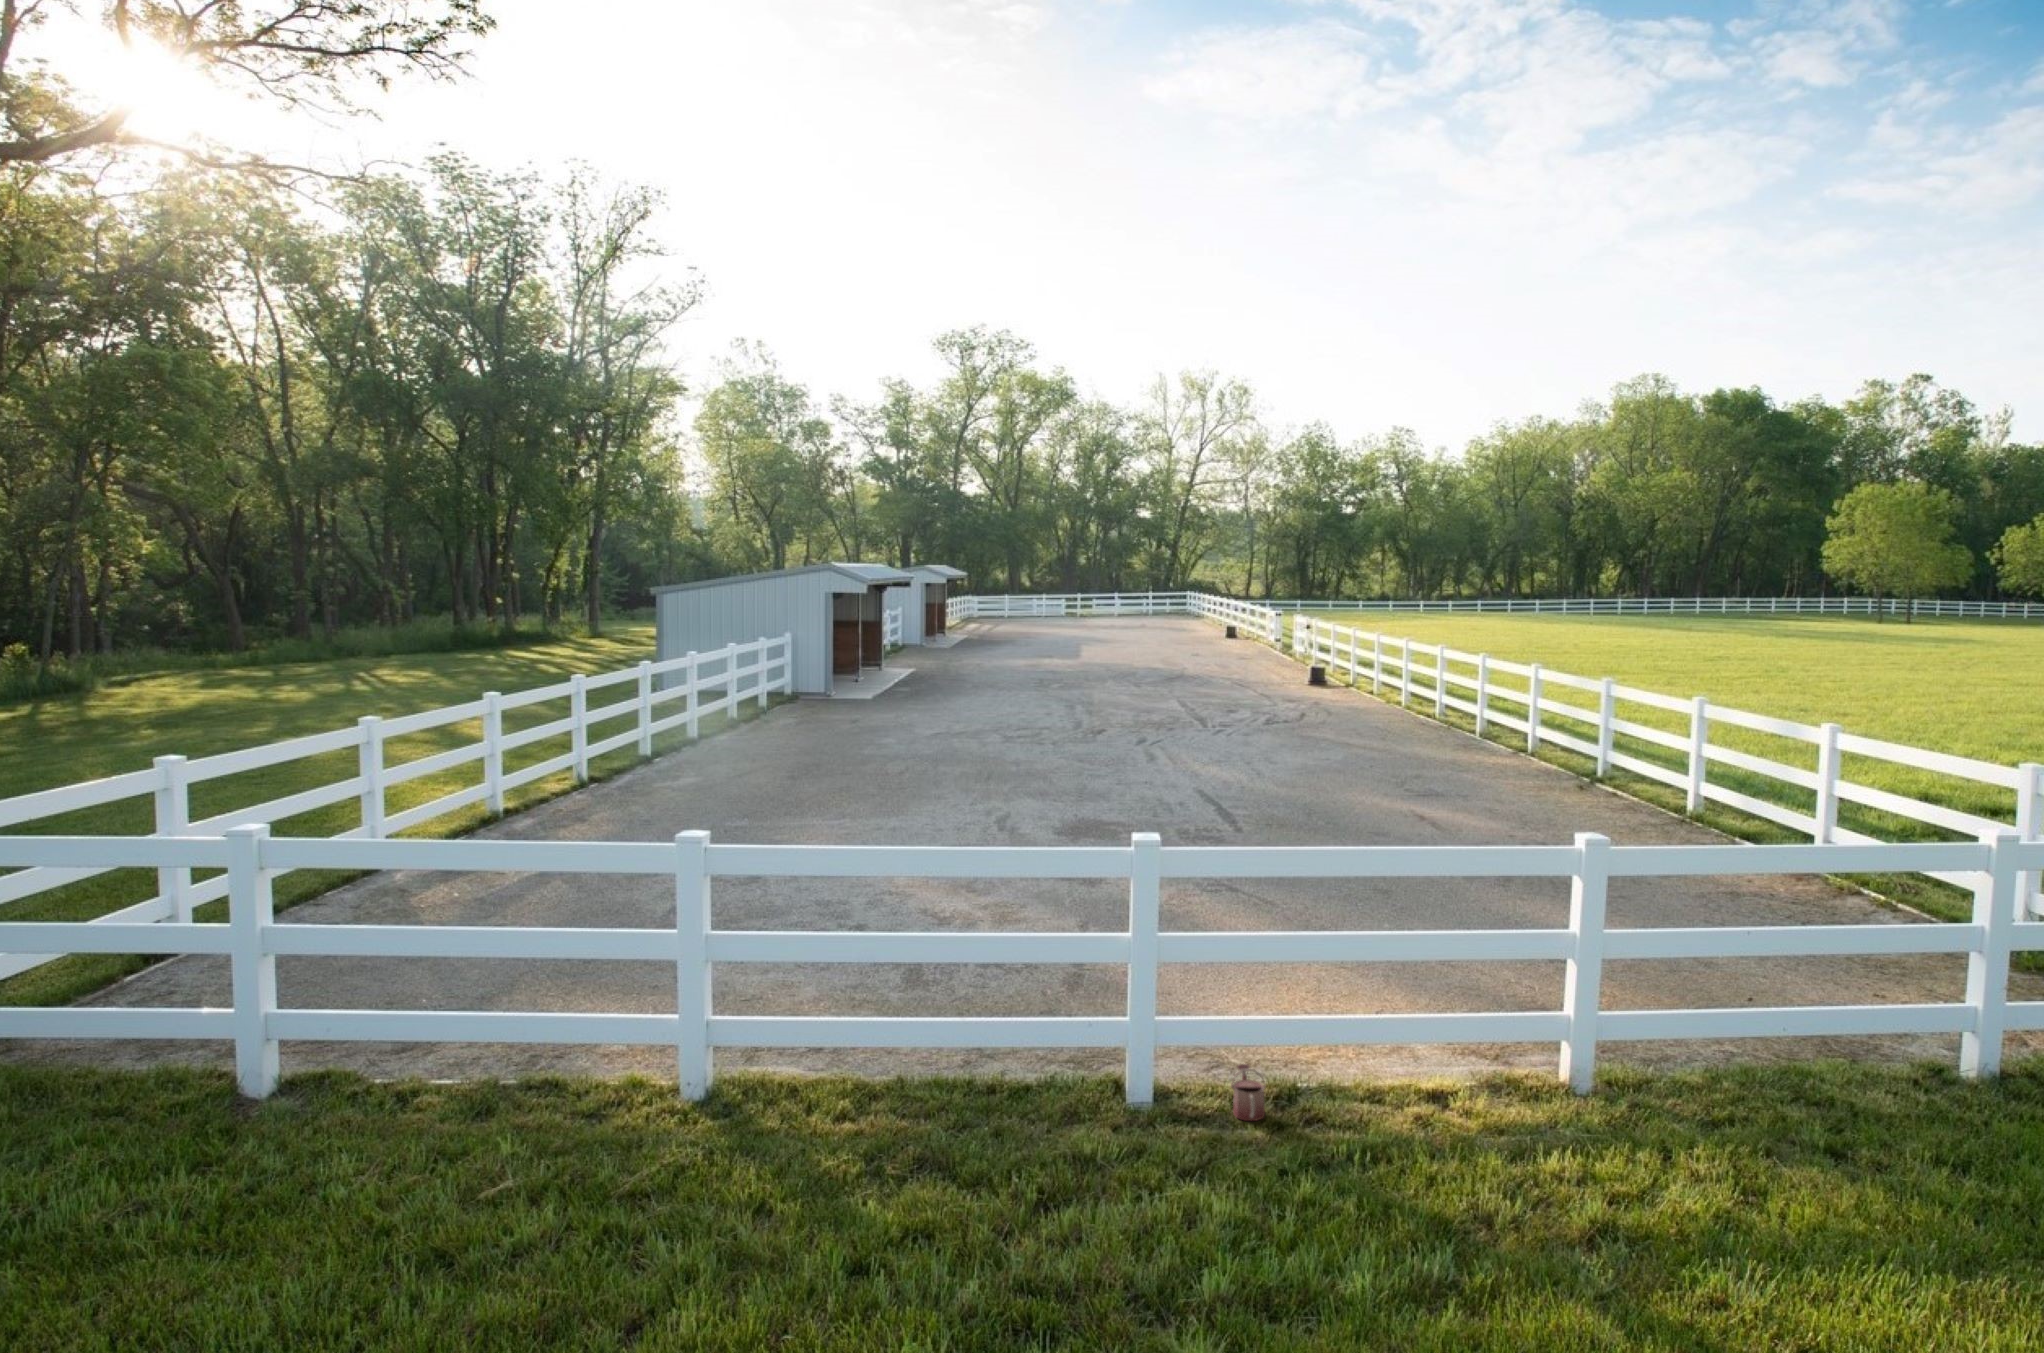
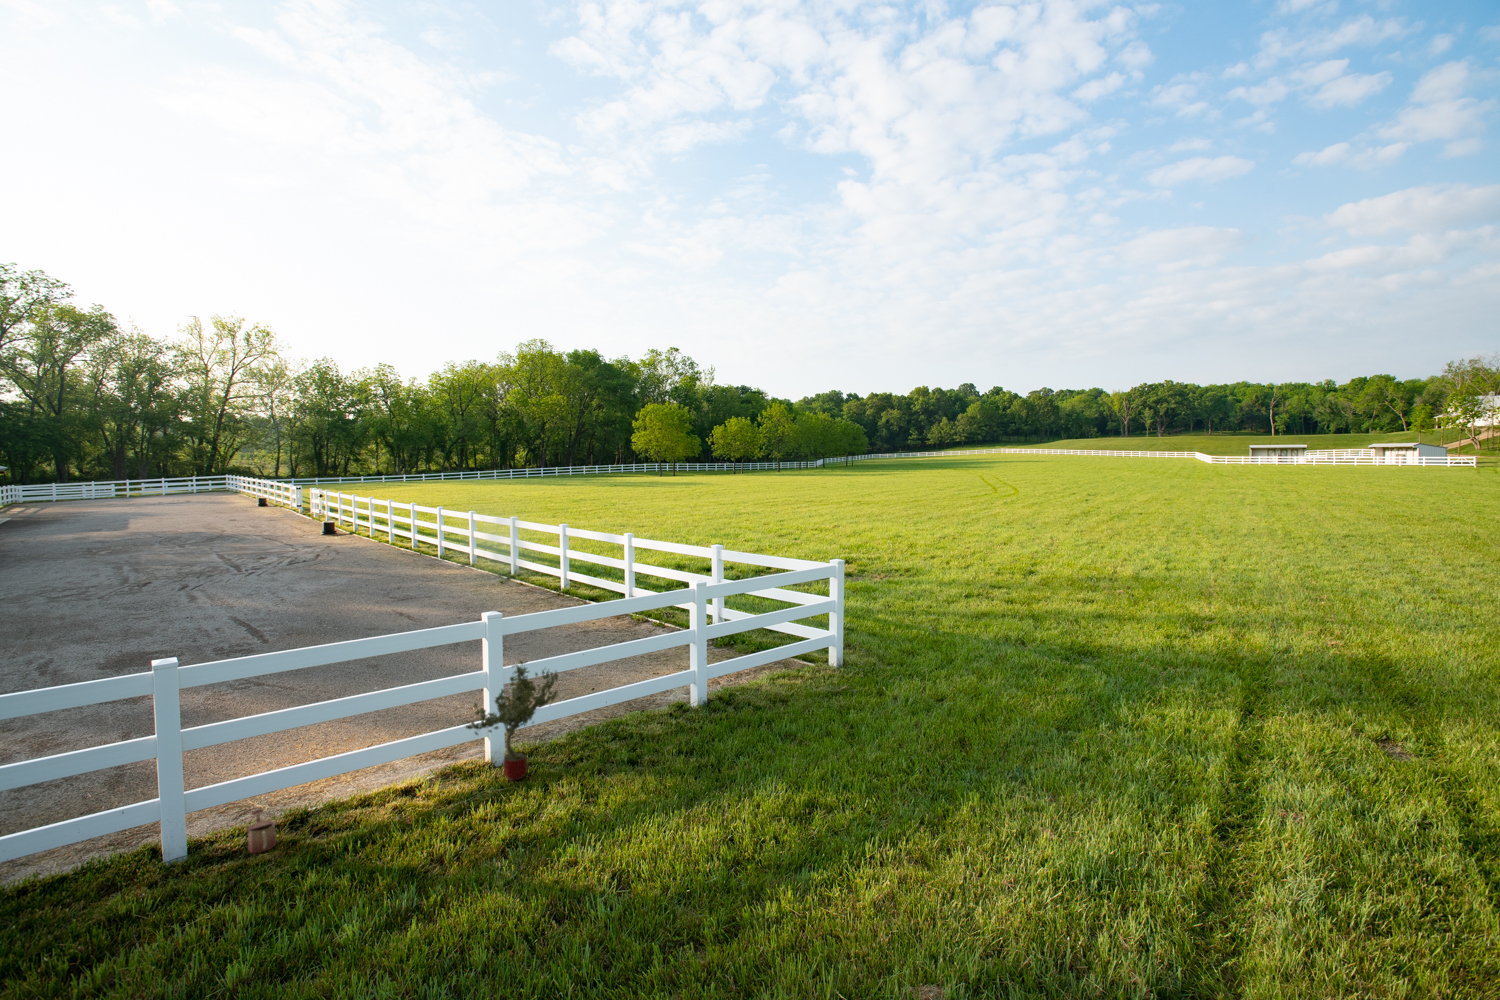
potted tree: none [1525,931,1698,1133] -> present [466,661,558,781]

